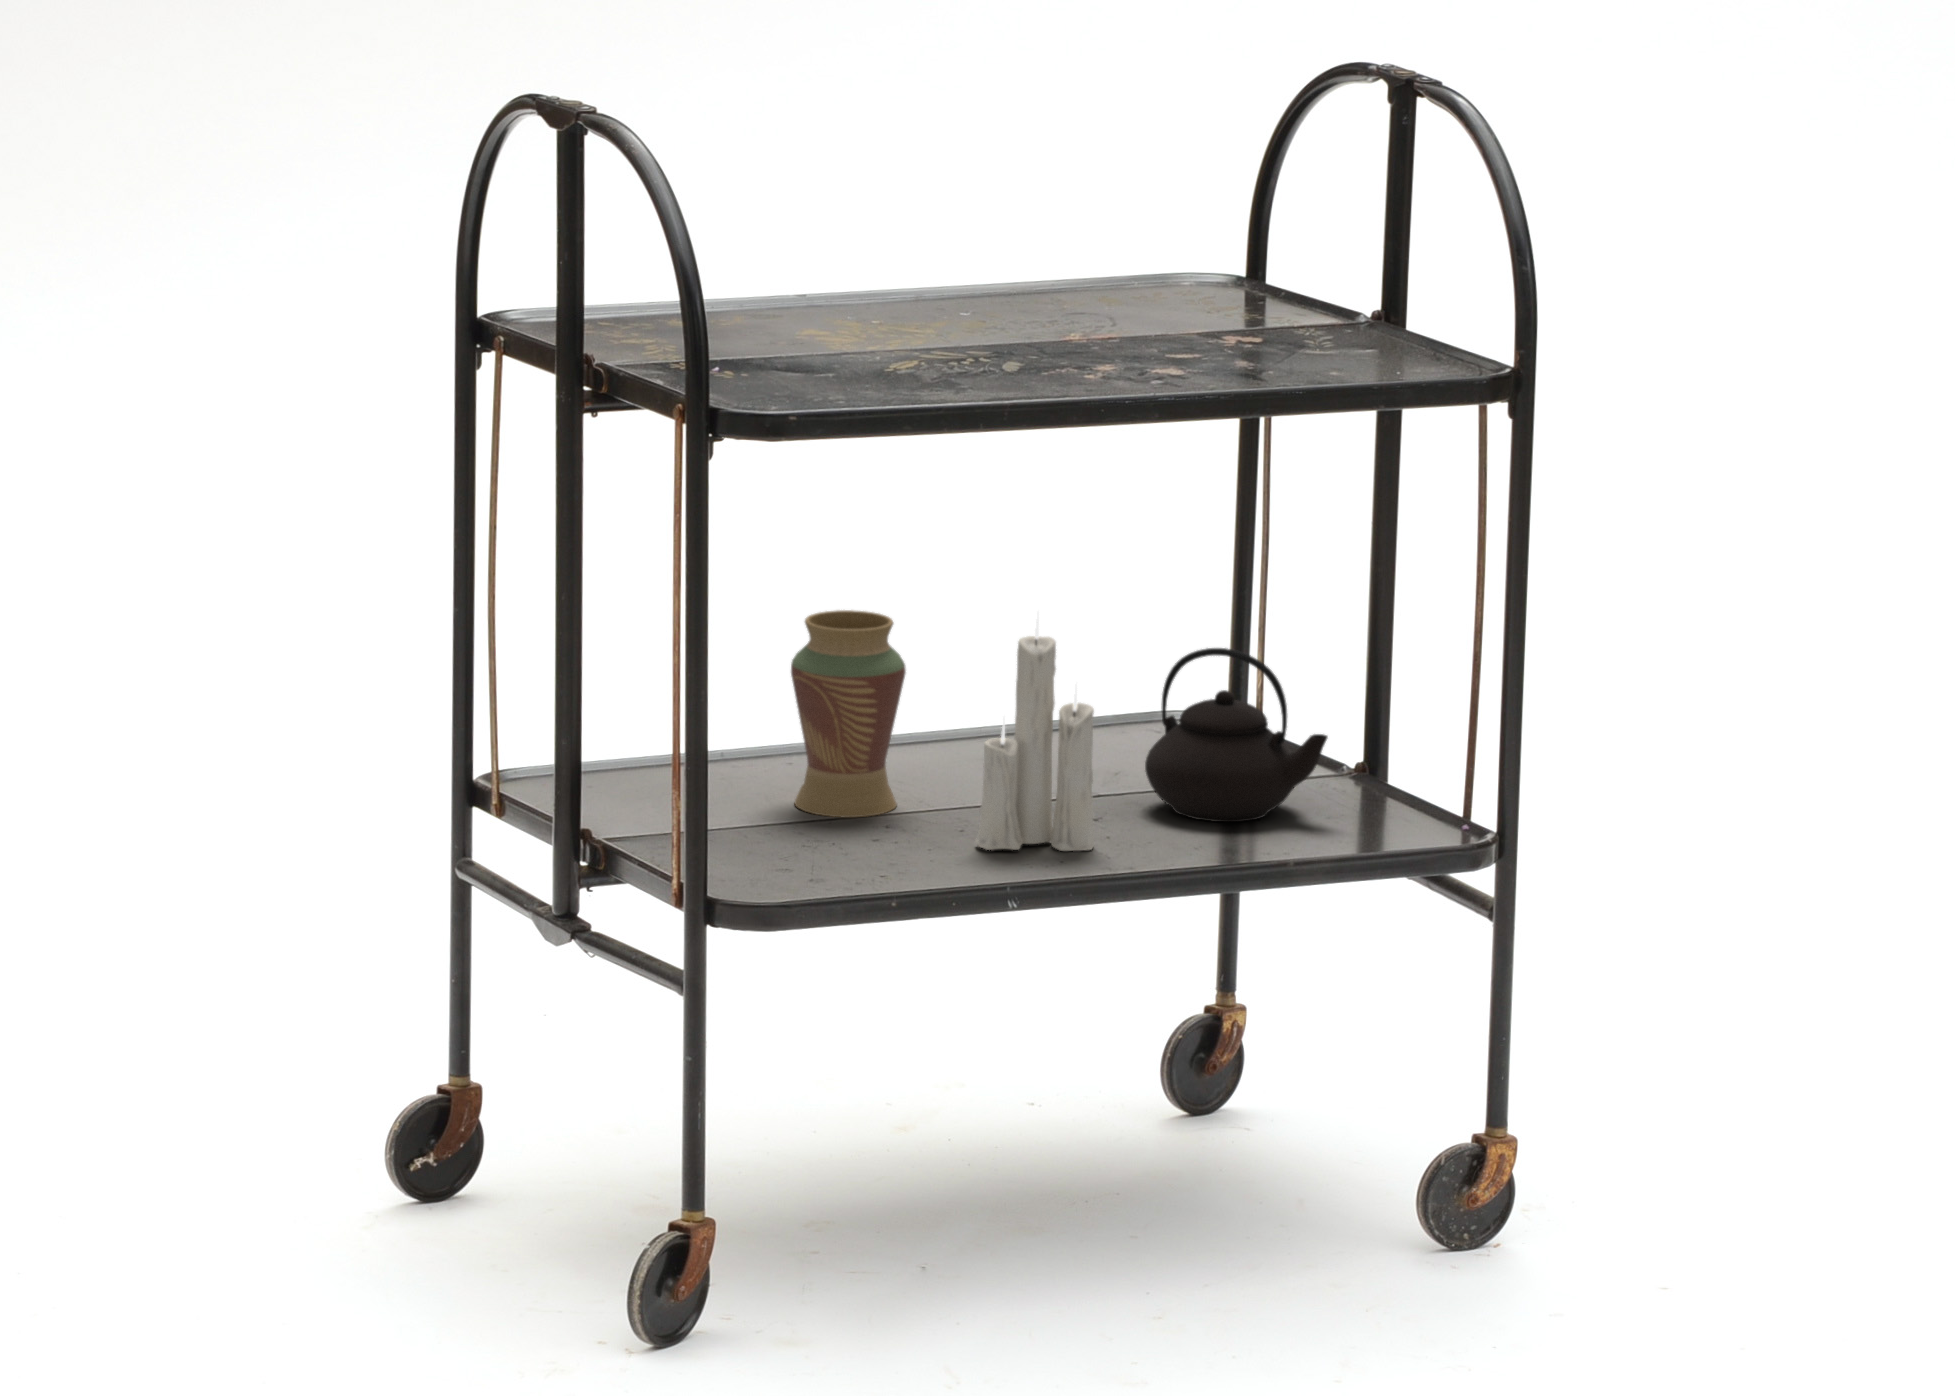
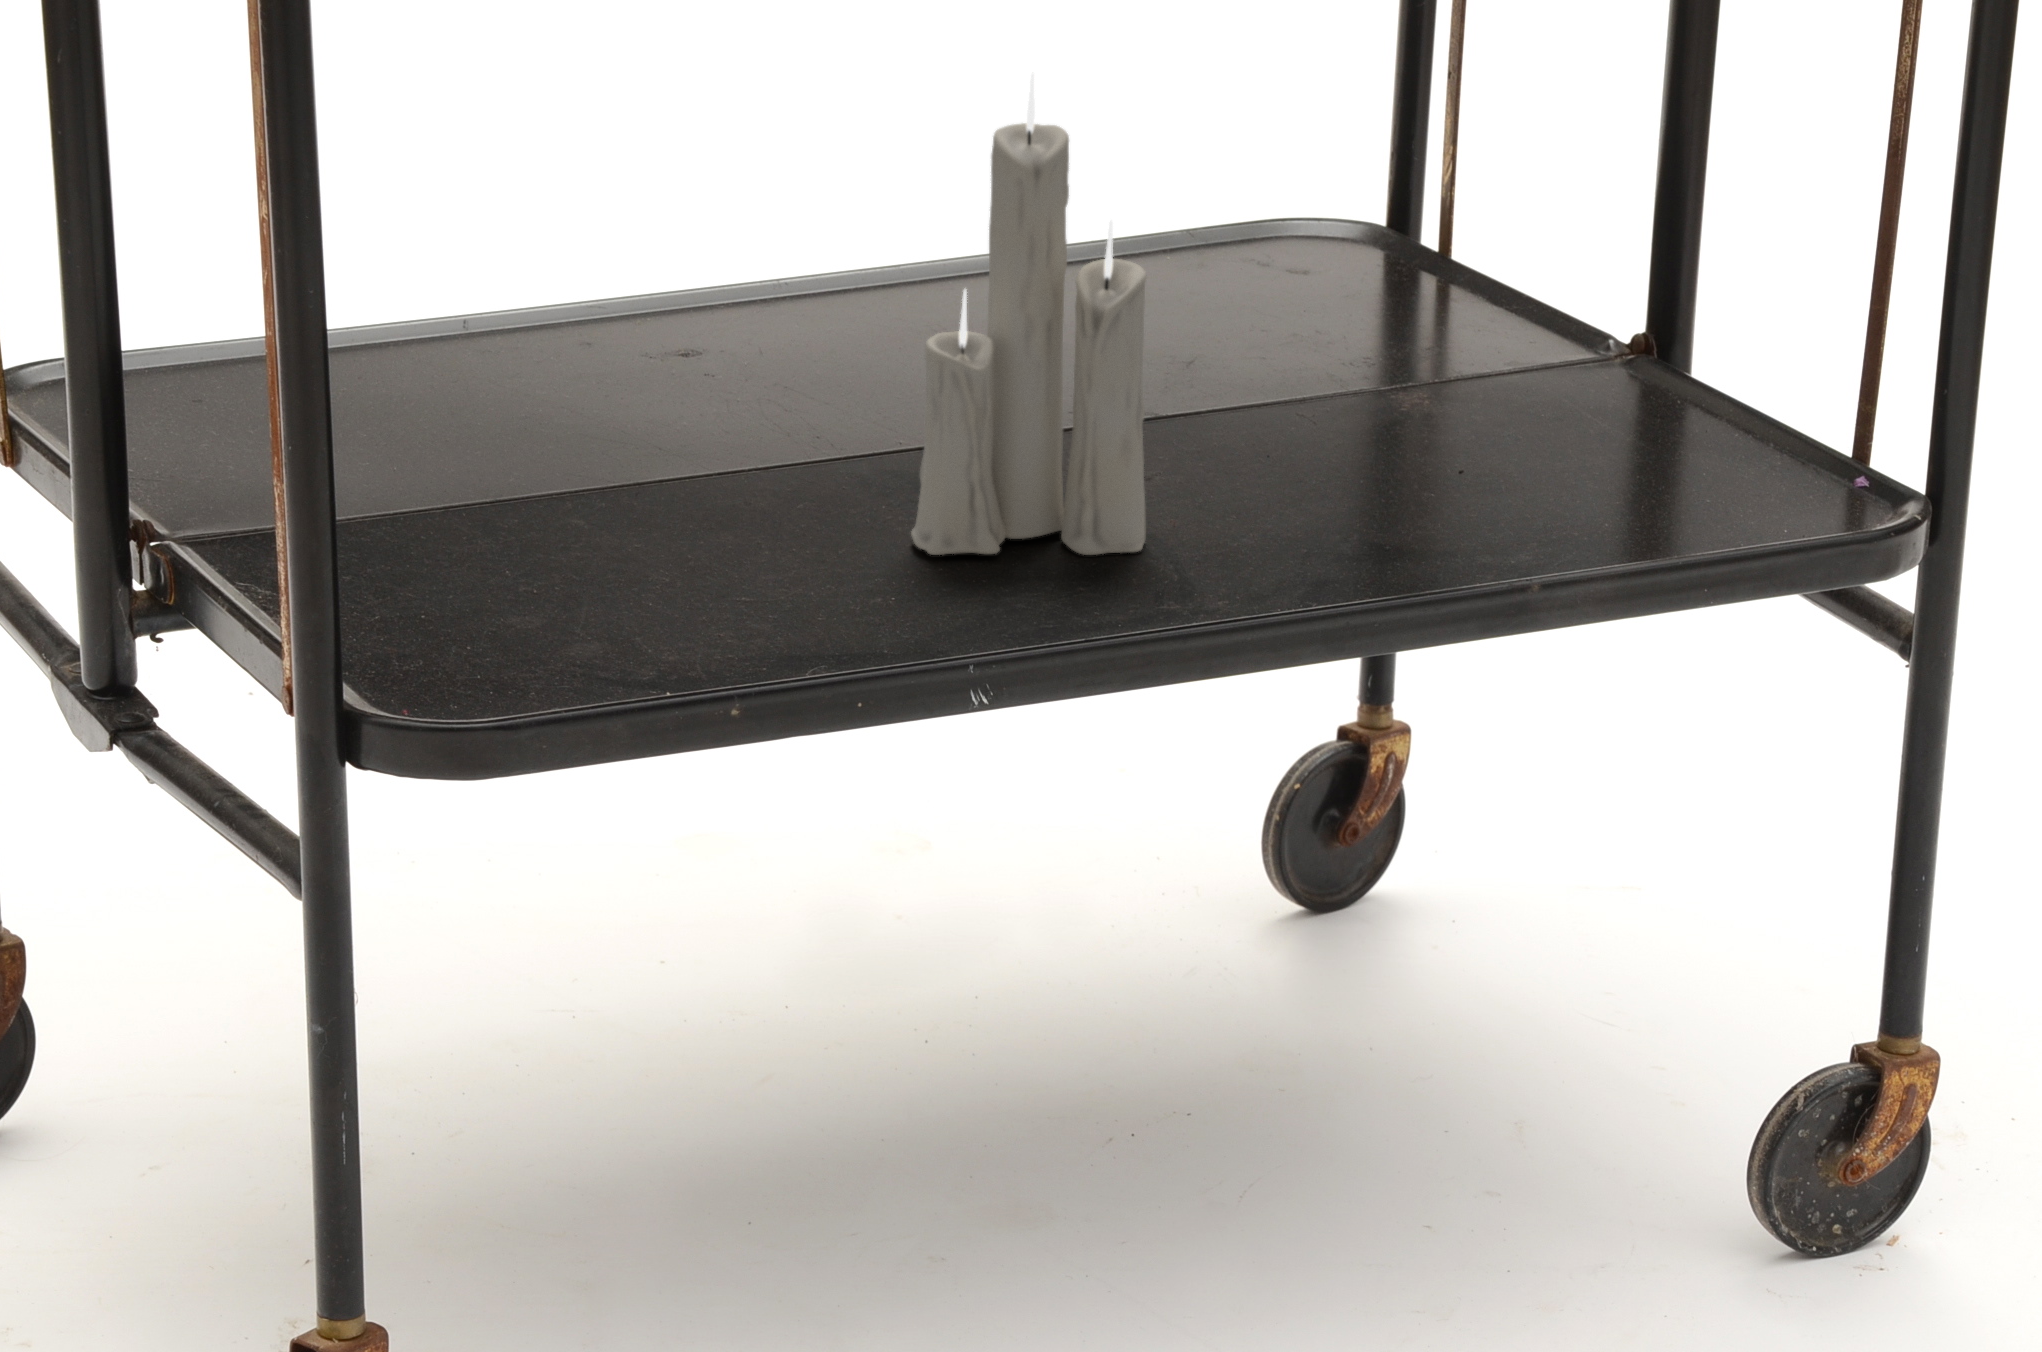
vase: present [791,610,906,817] -> none [555,58,780,467]
teapot: present [1145,648,1328,822] -> none [1244,130,1605,472]

